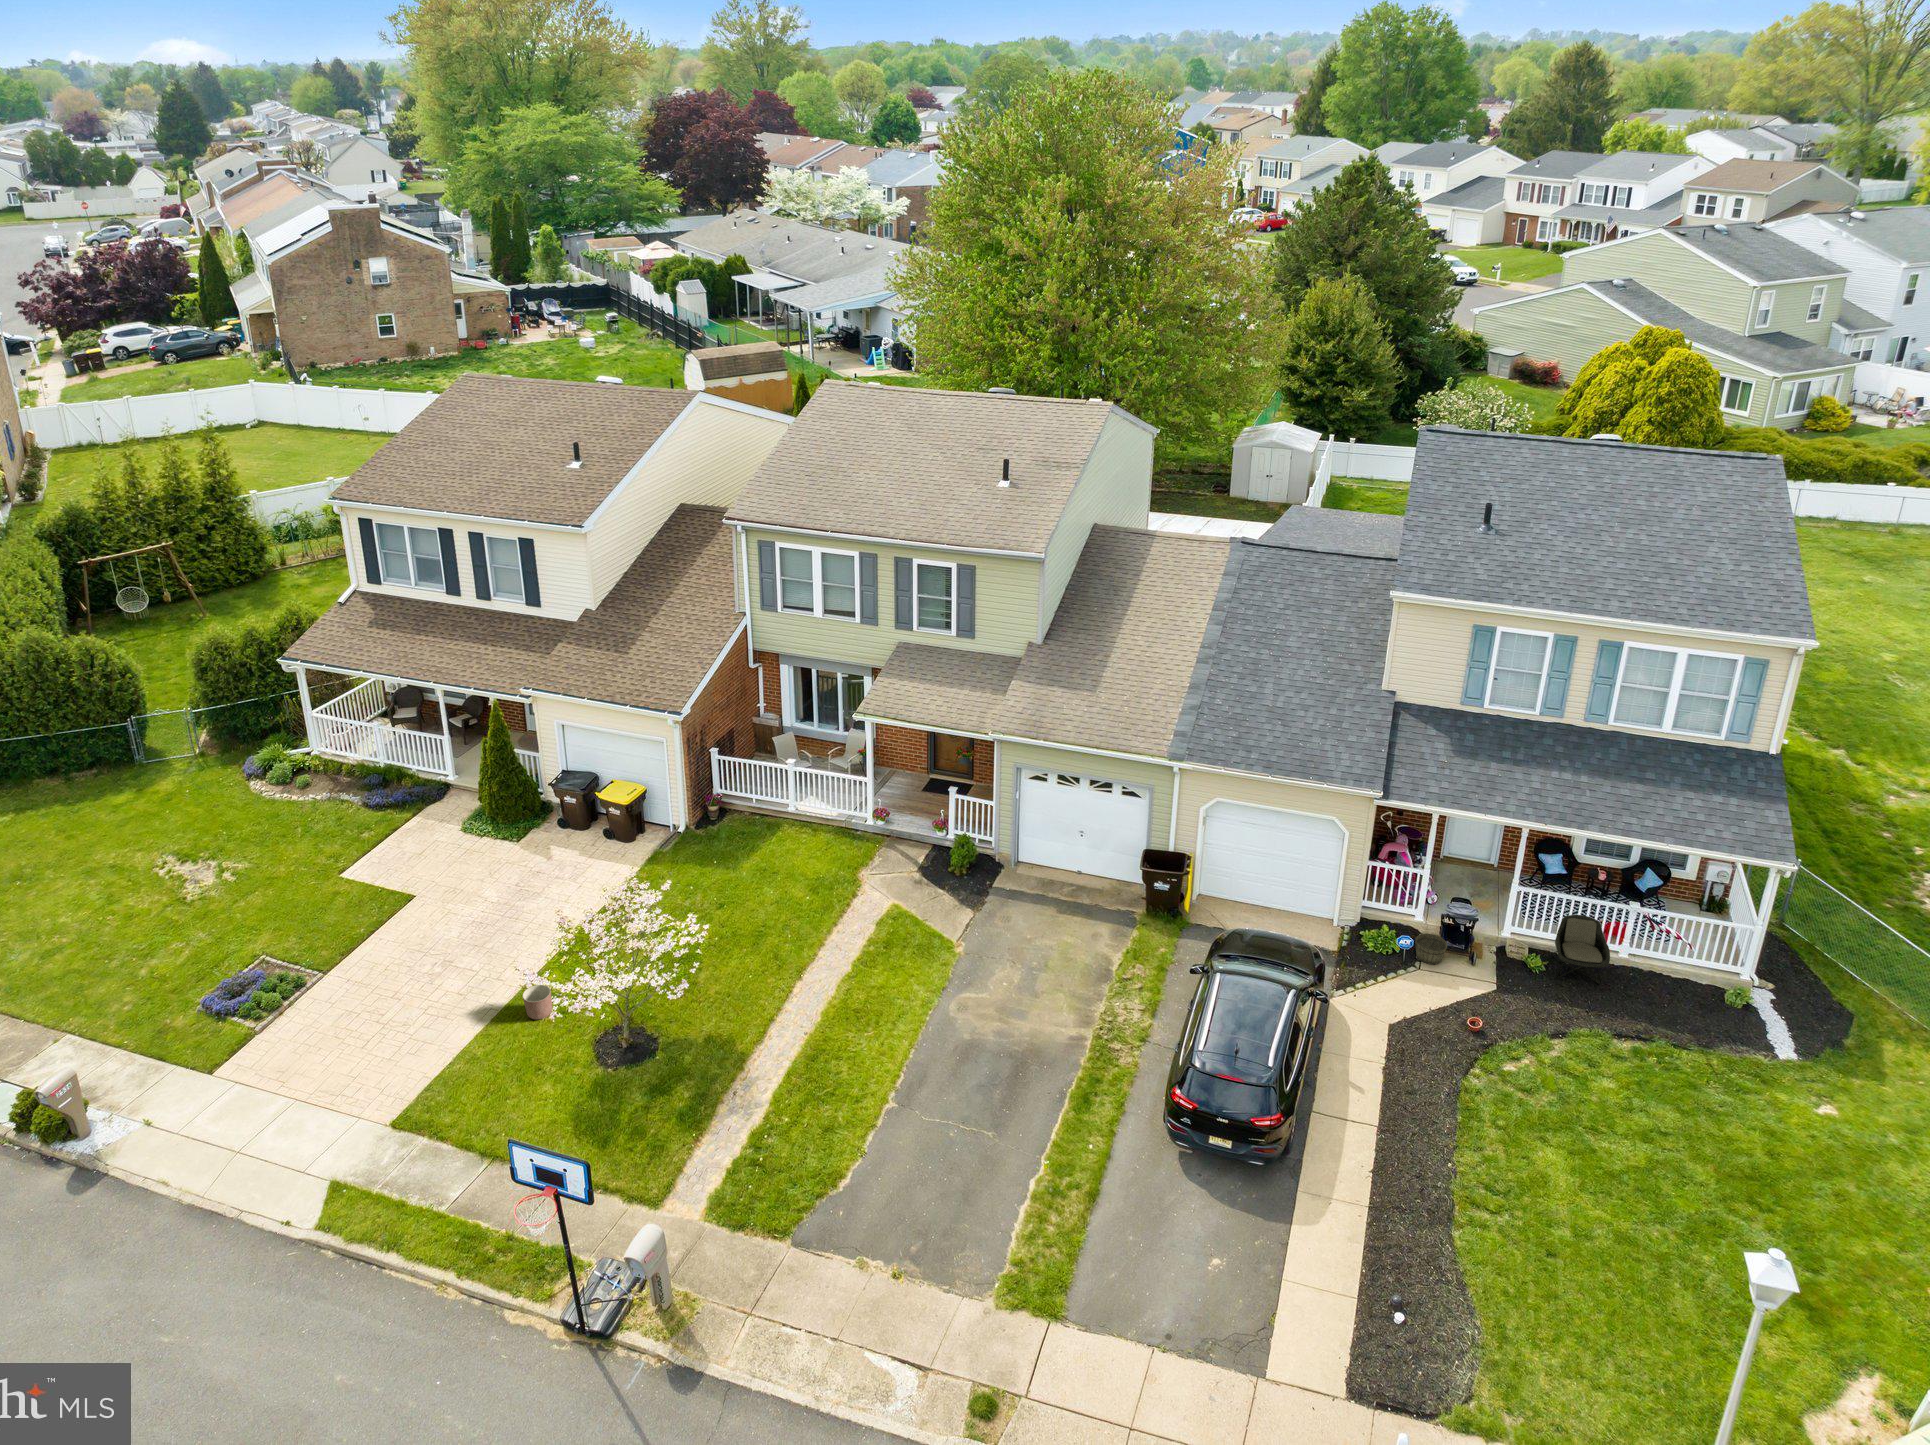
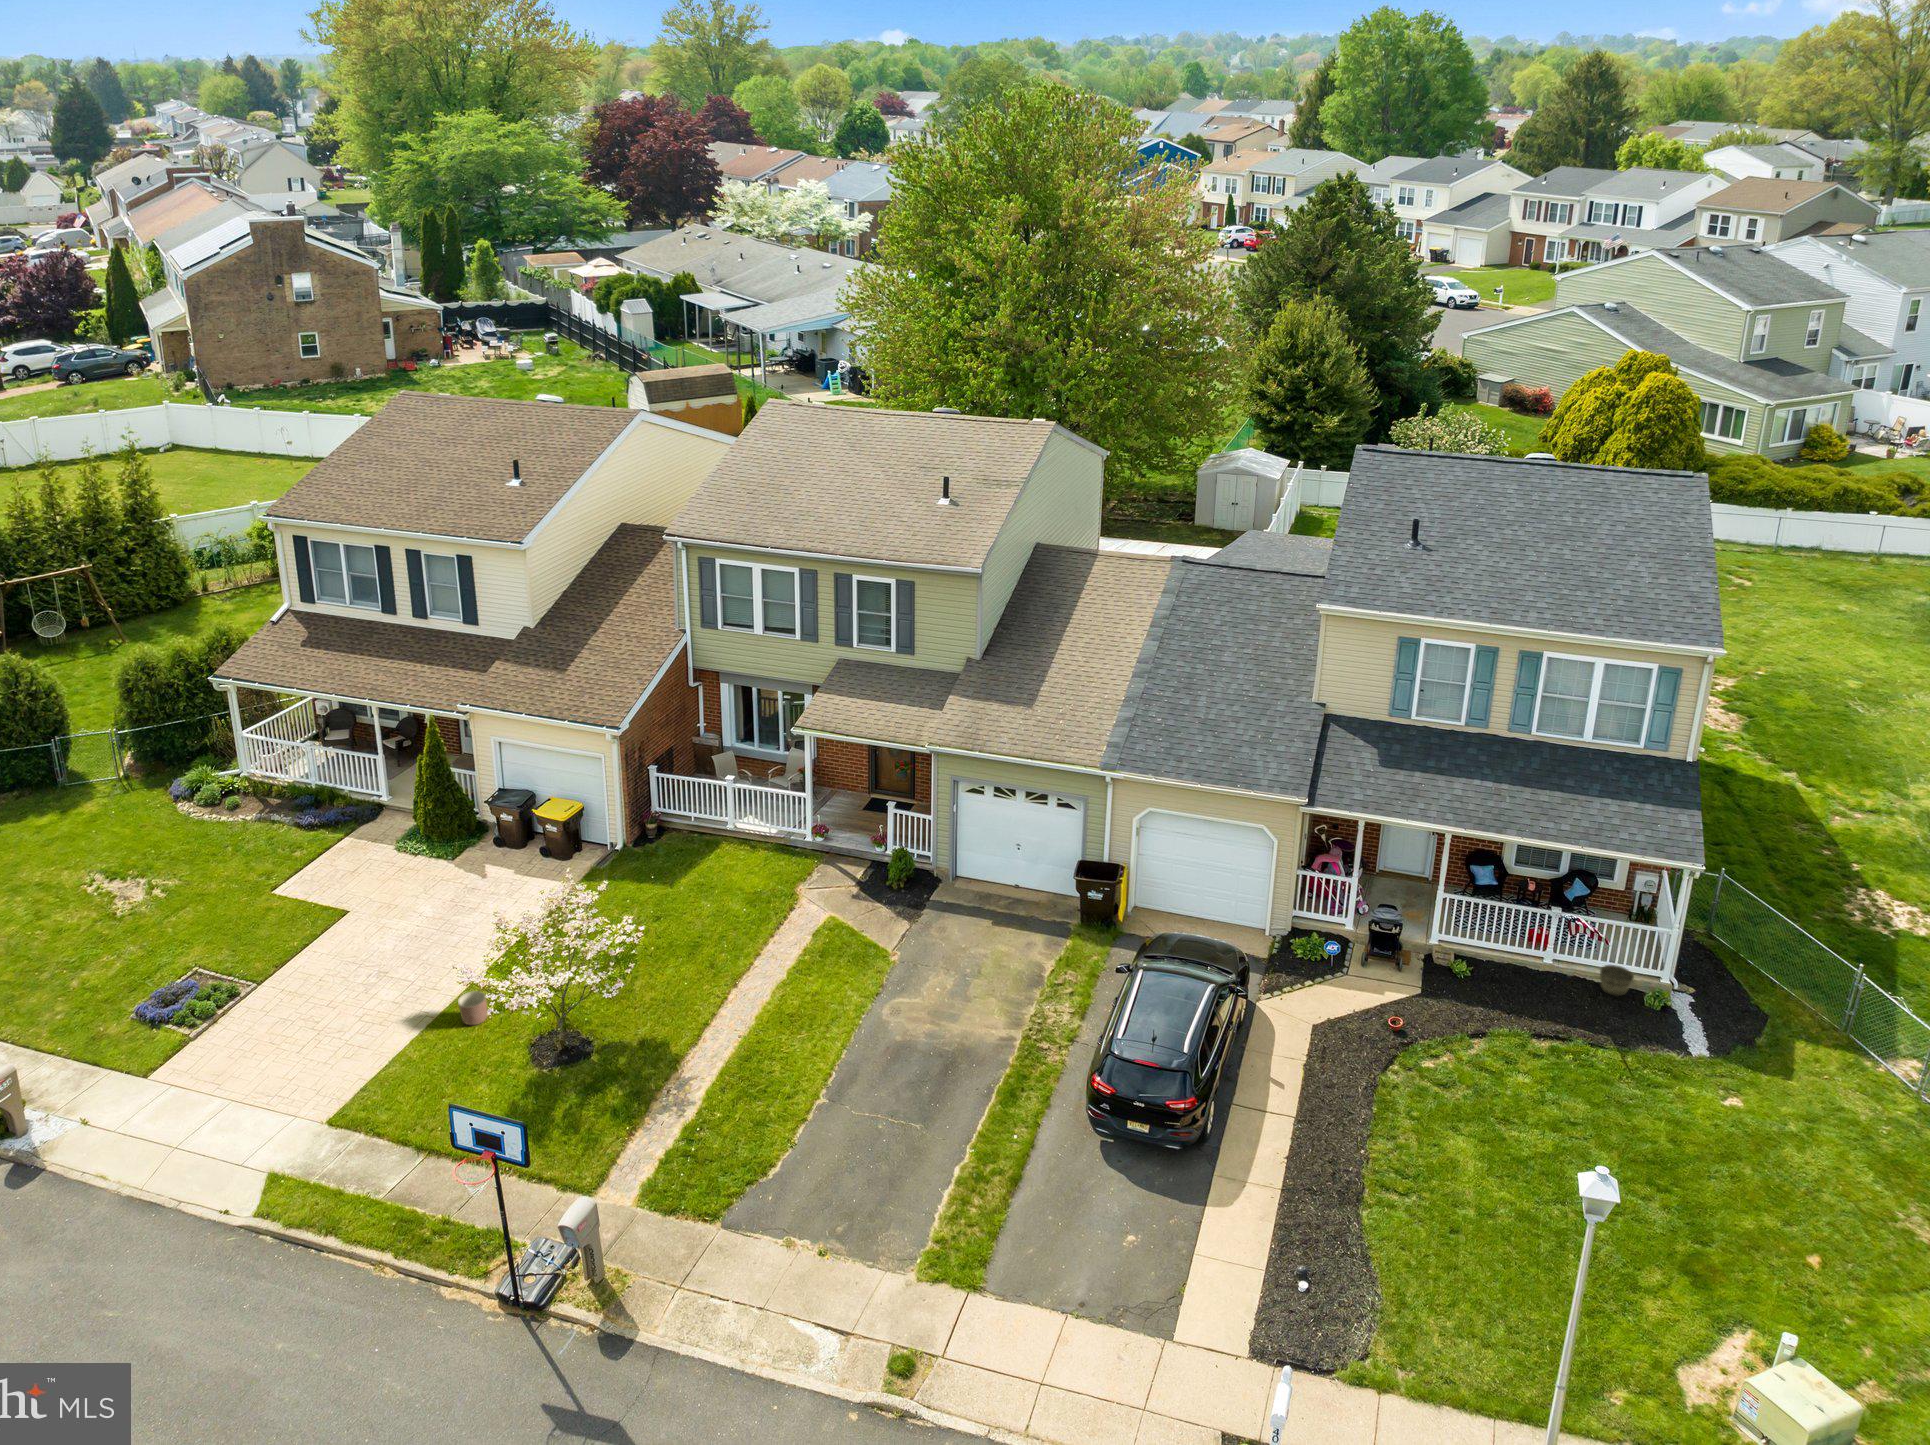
lounge chair: present [1551,915,1610,985] -> none [1478,920,1532,988]
wooden bucket: present [1415,933,1447,964] -> present [1600,965,1634,996]

